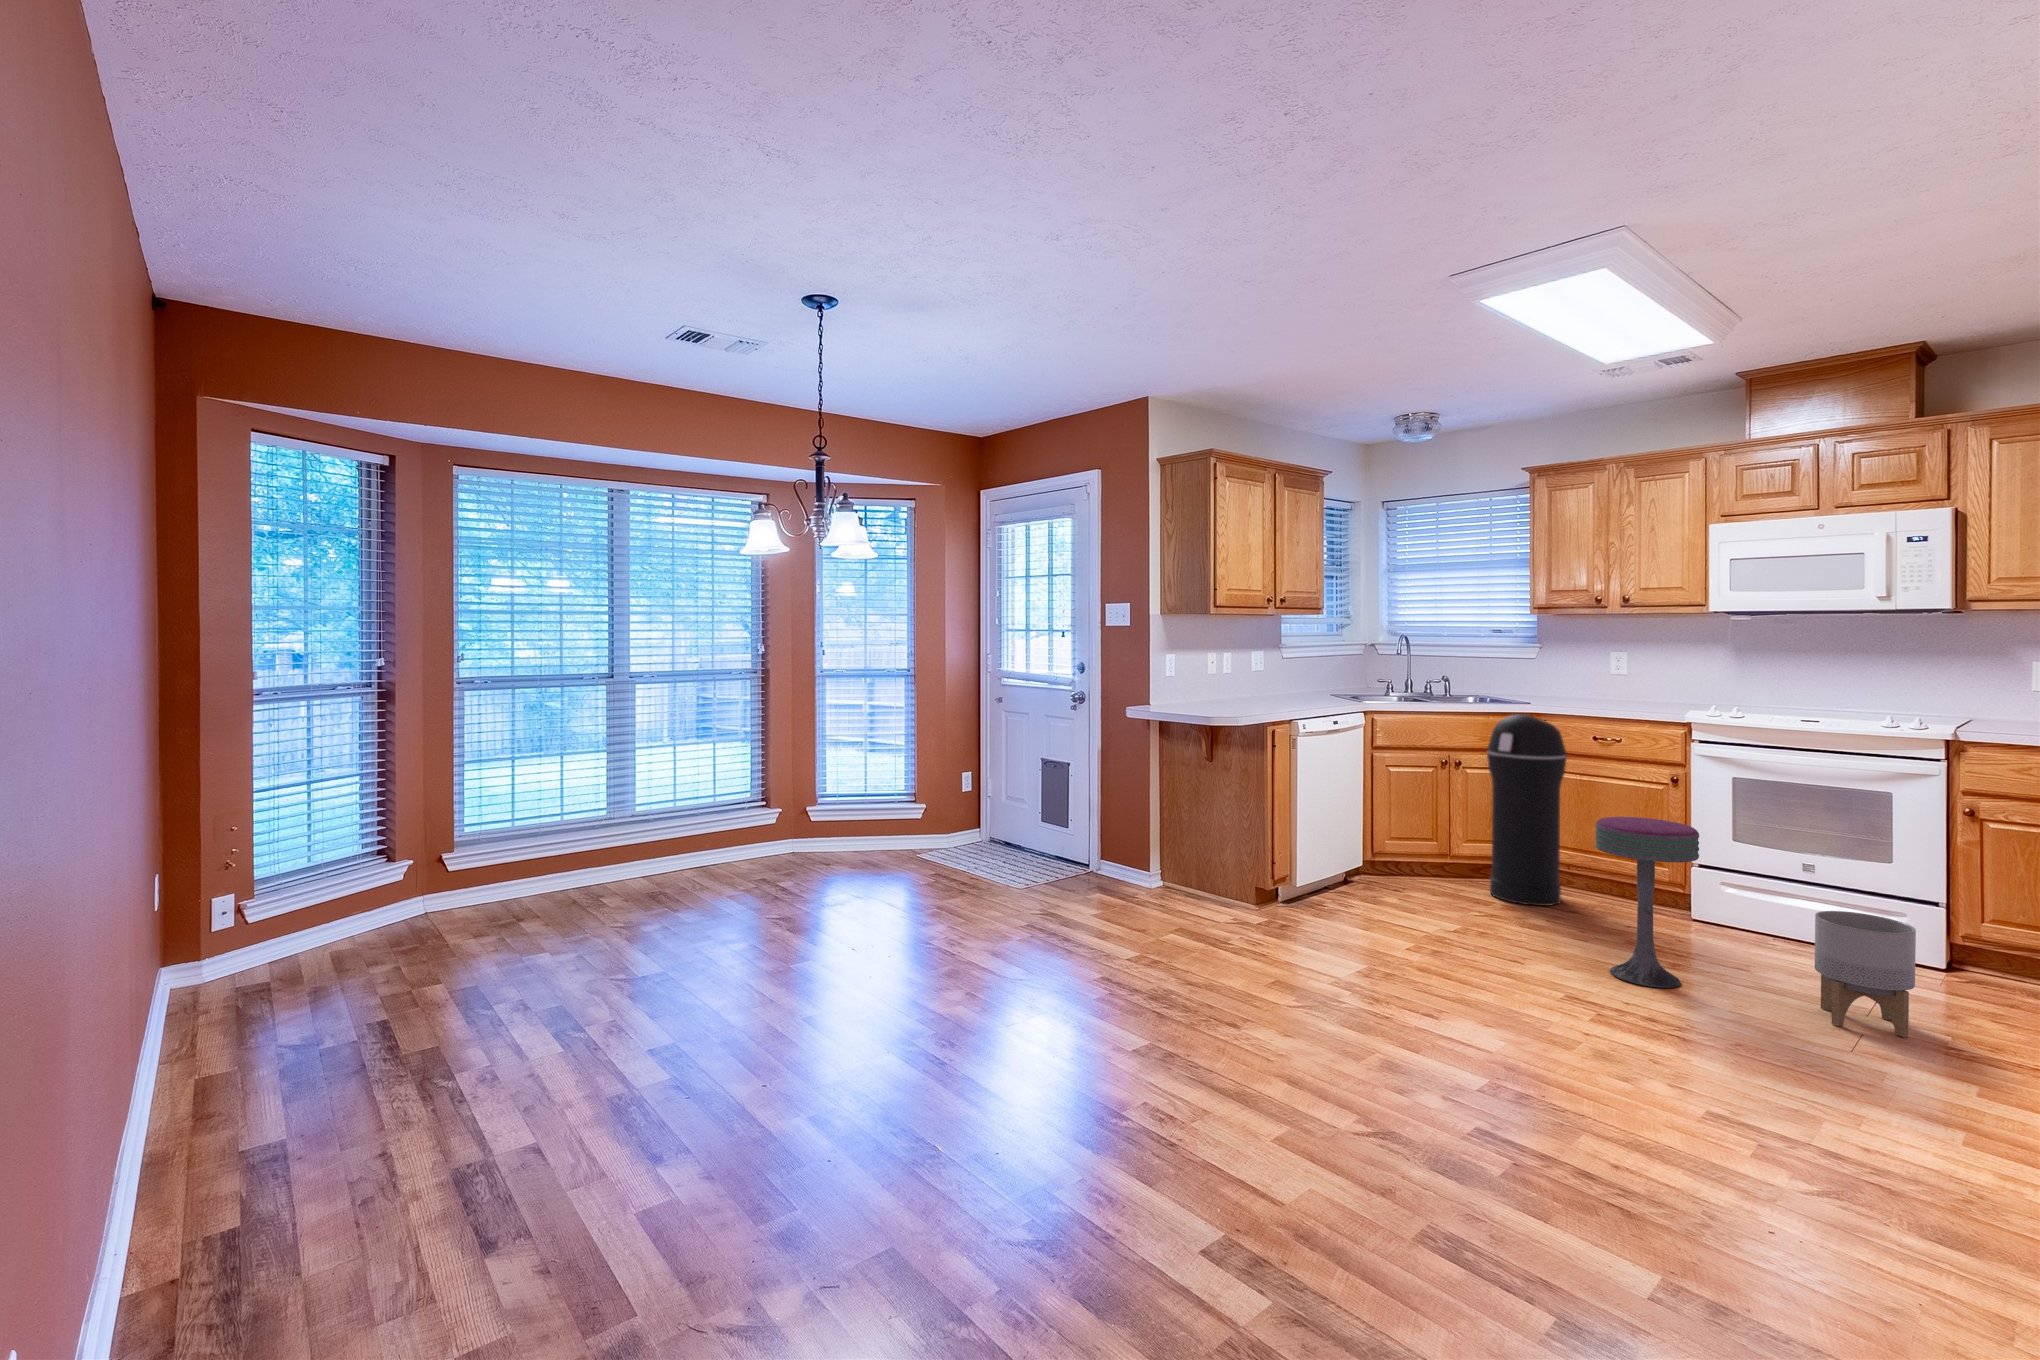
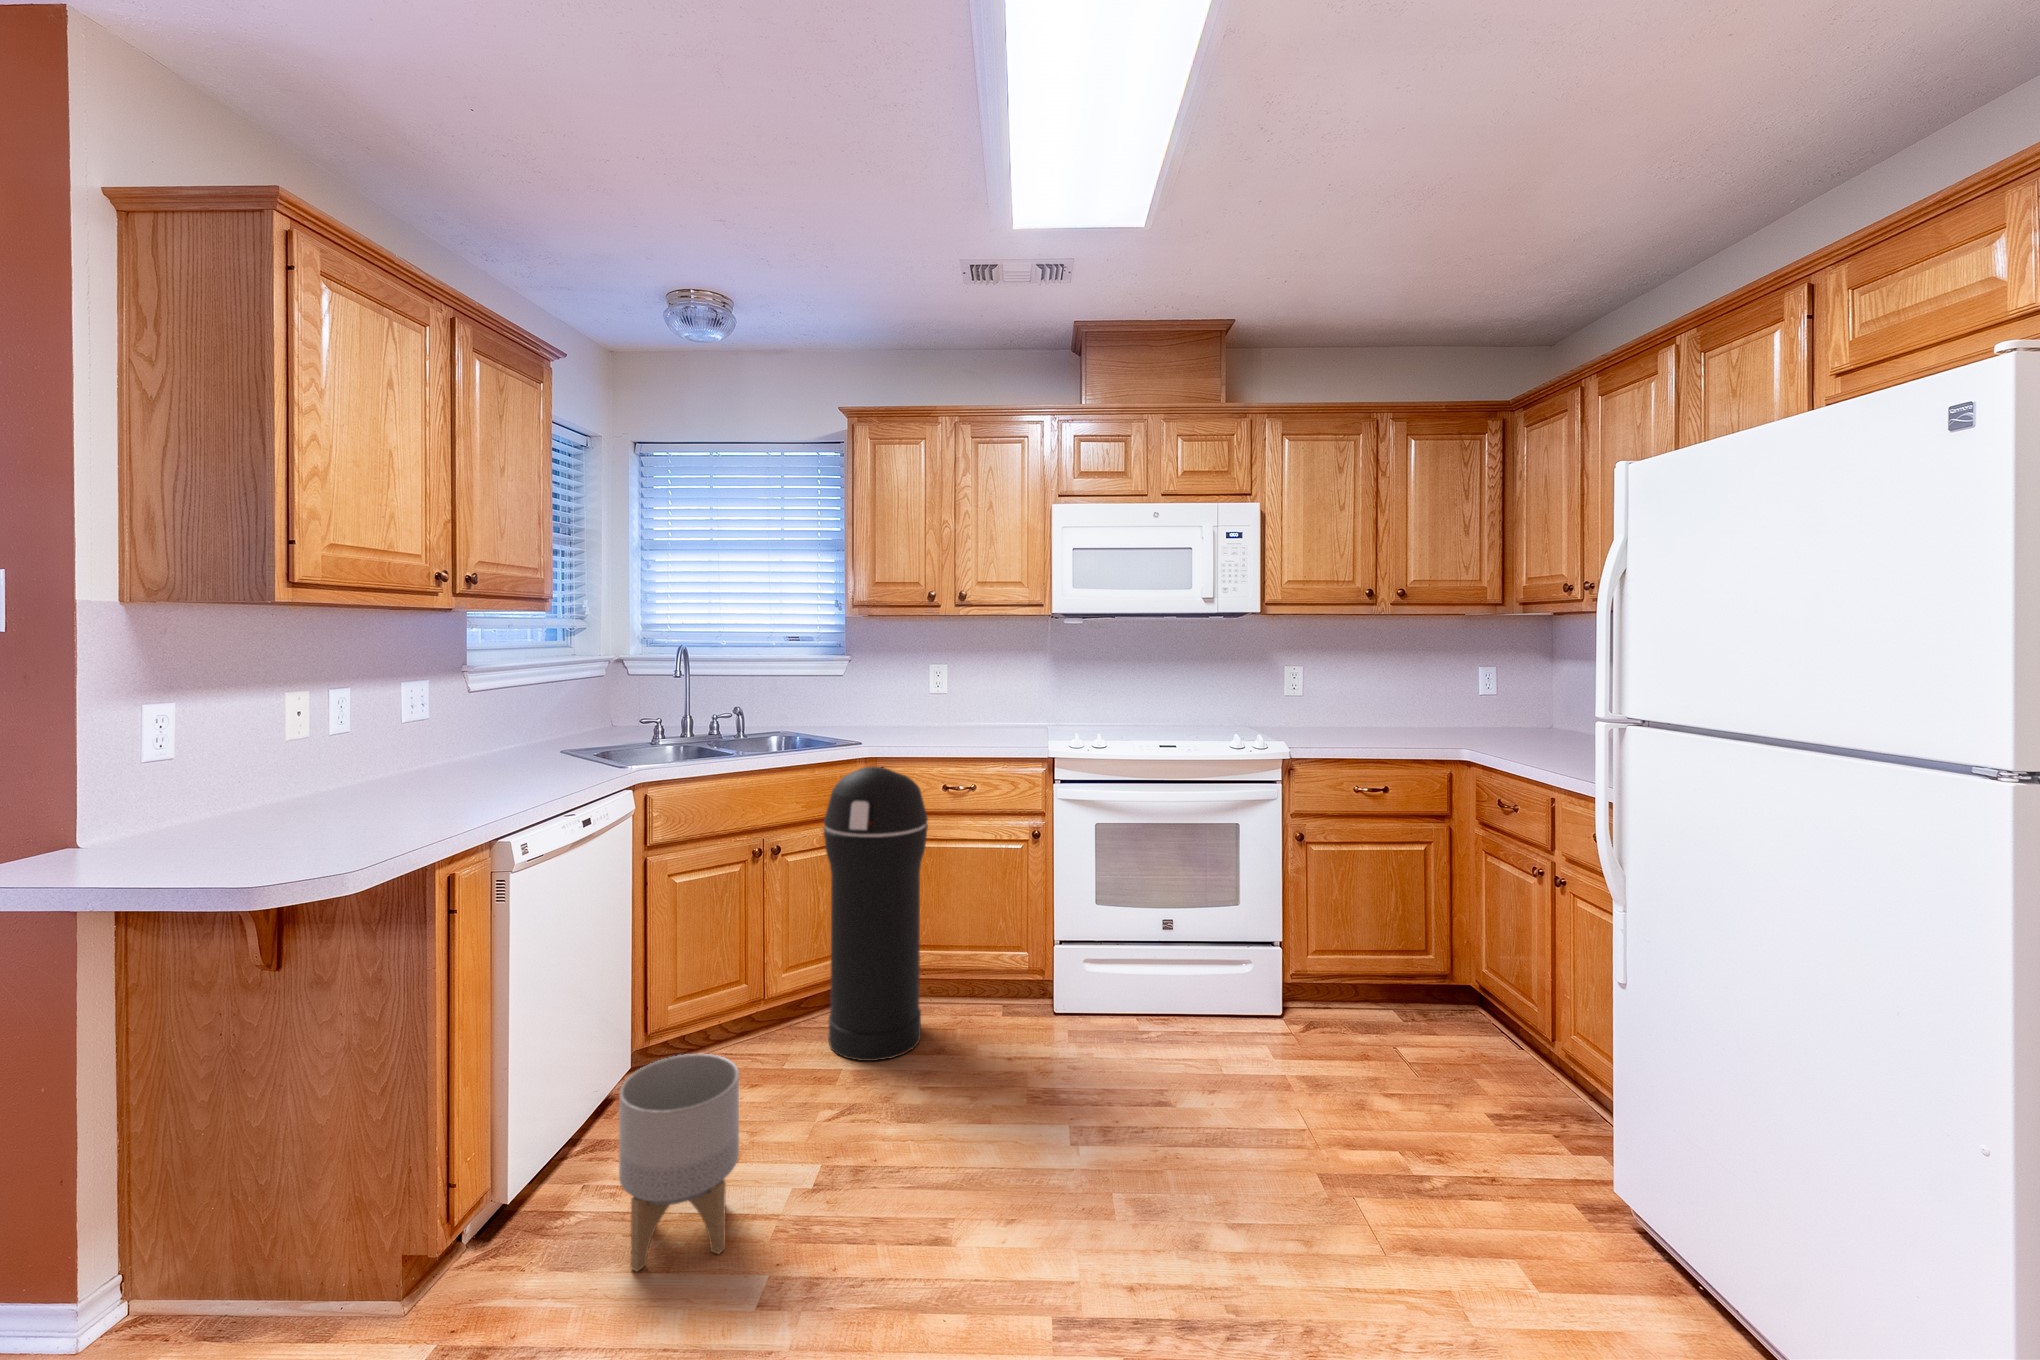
bar stool: present [1595,817,1699,988] -> none [1058,933,1195,1233]
planter: present [1815,911,1916,1037] -> present [619,1054,739,1271]

